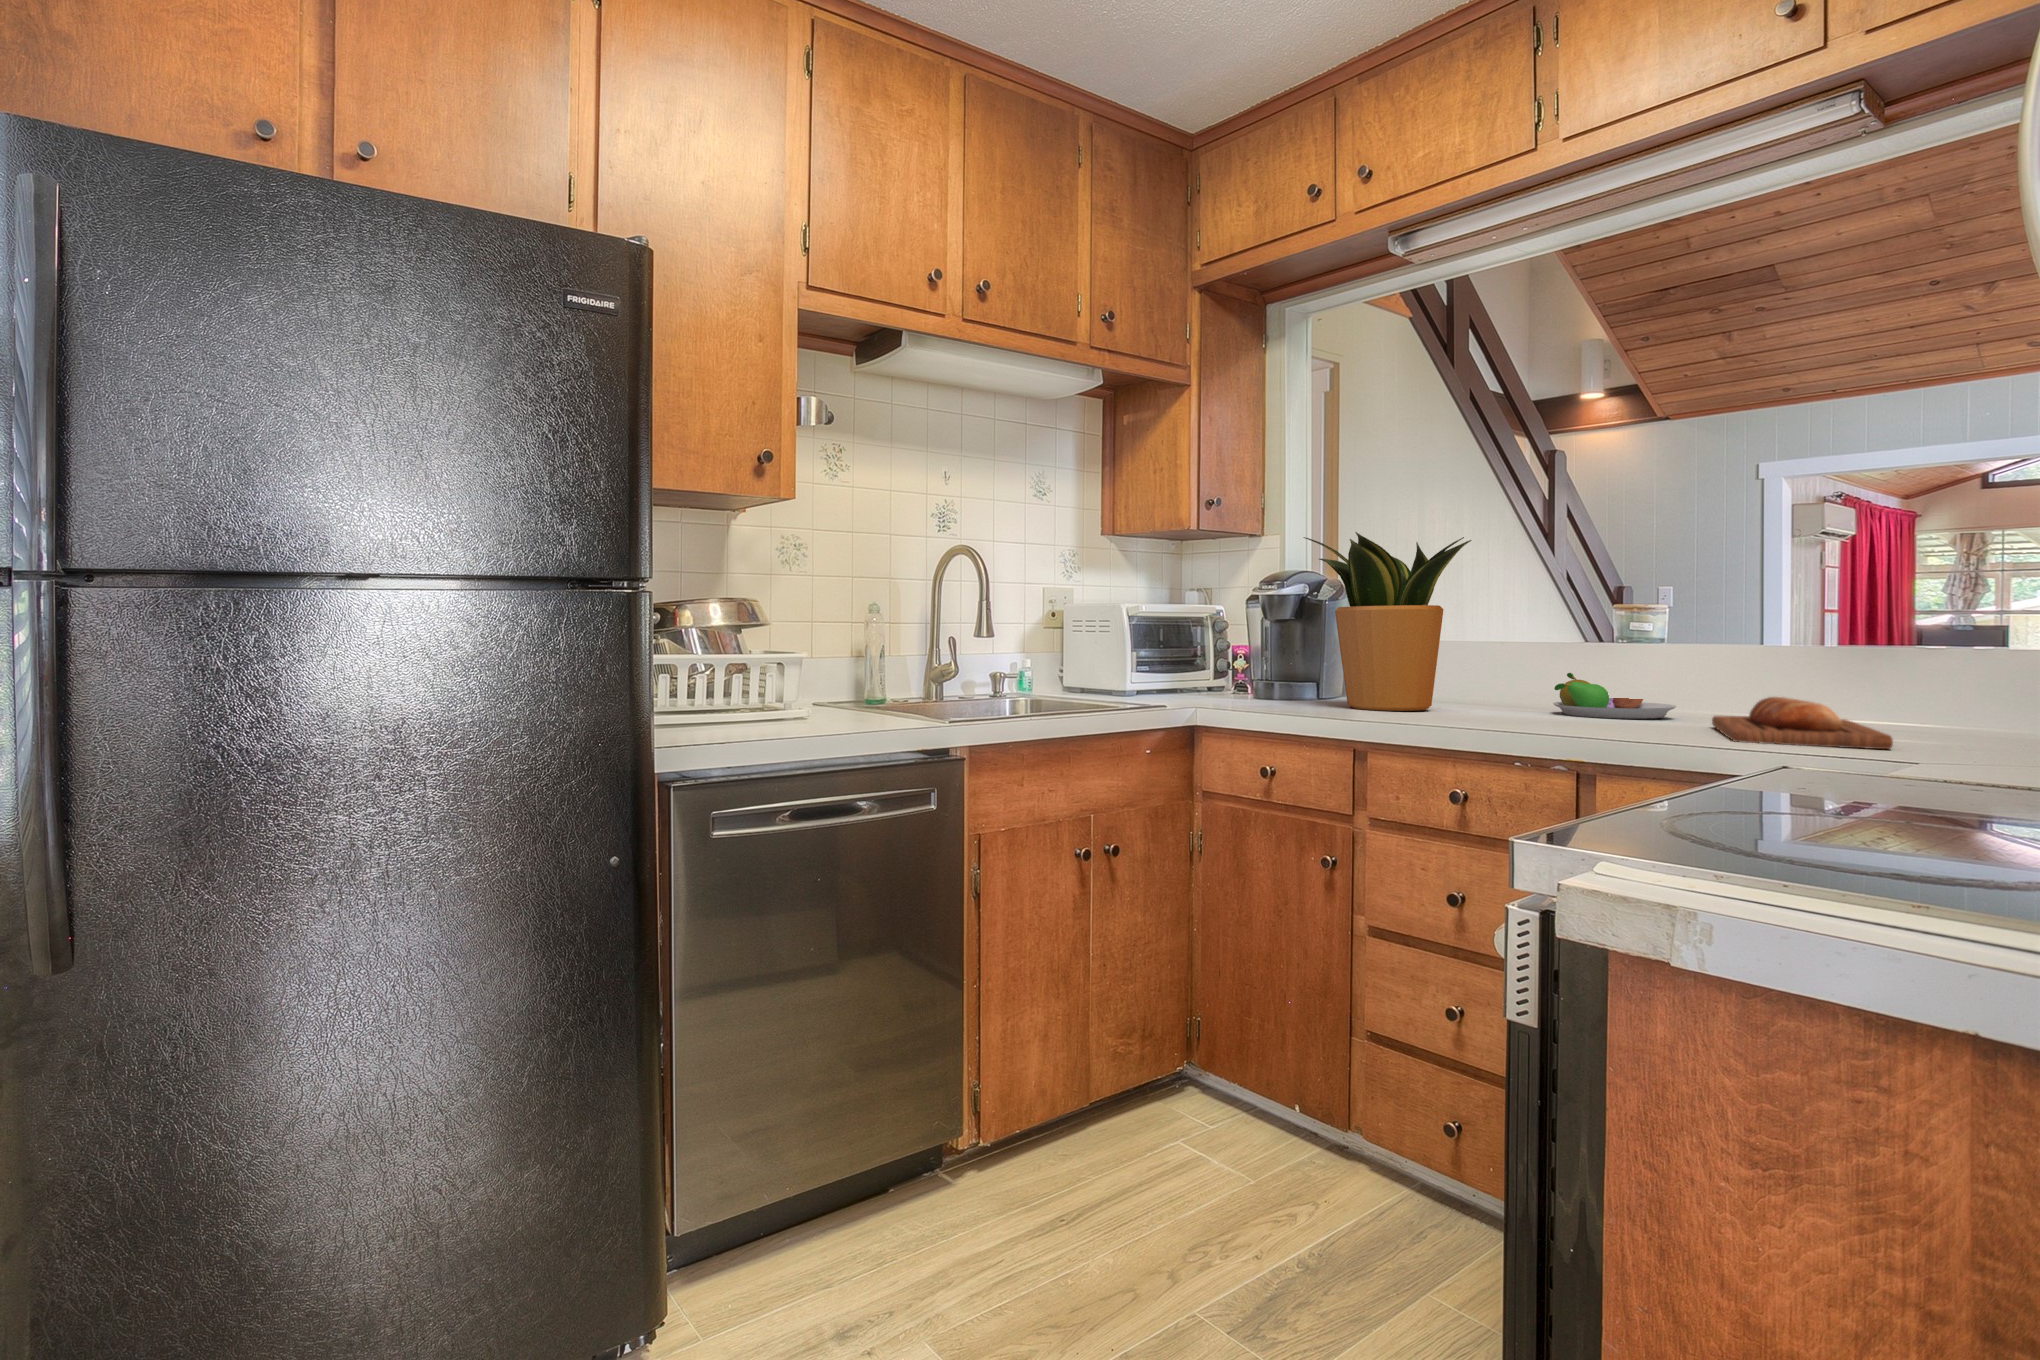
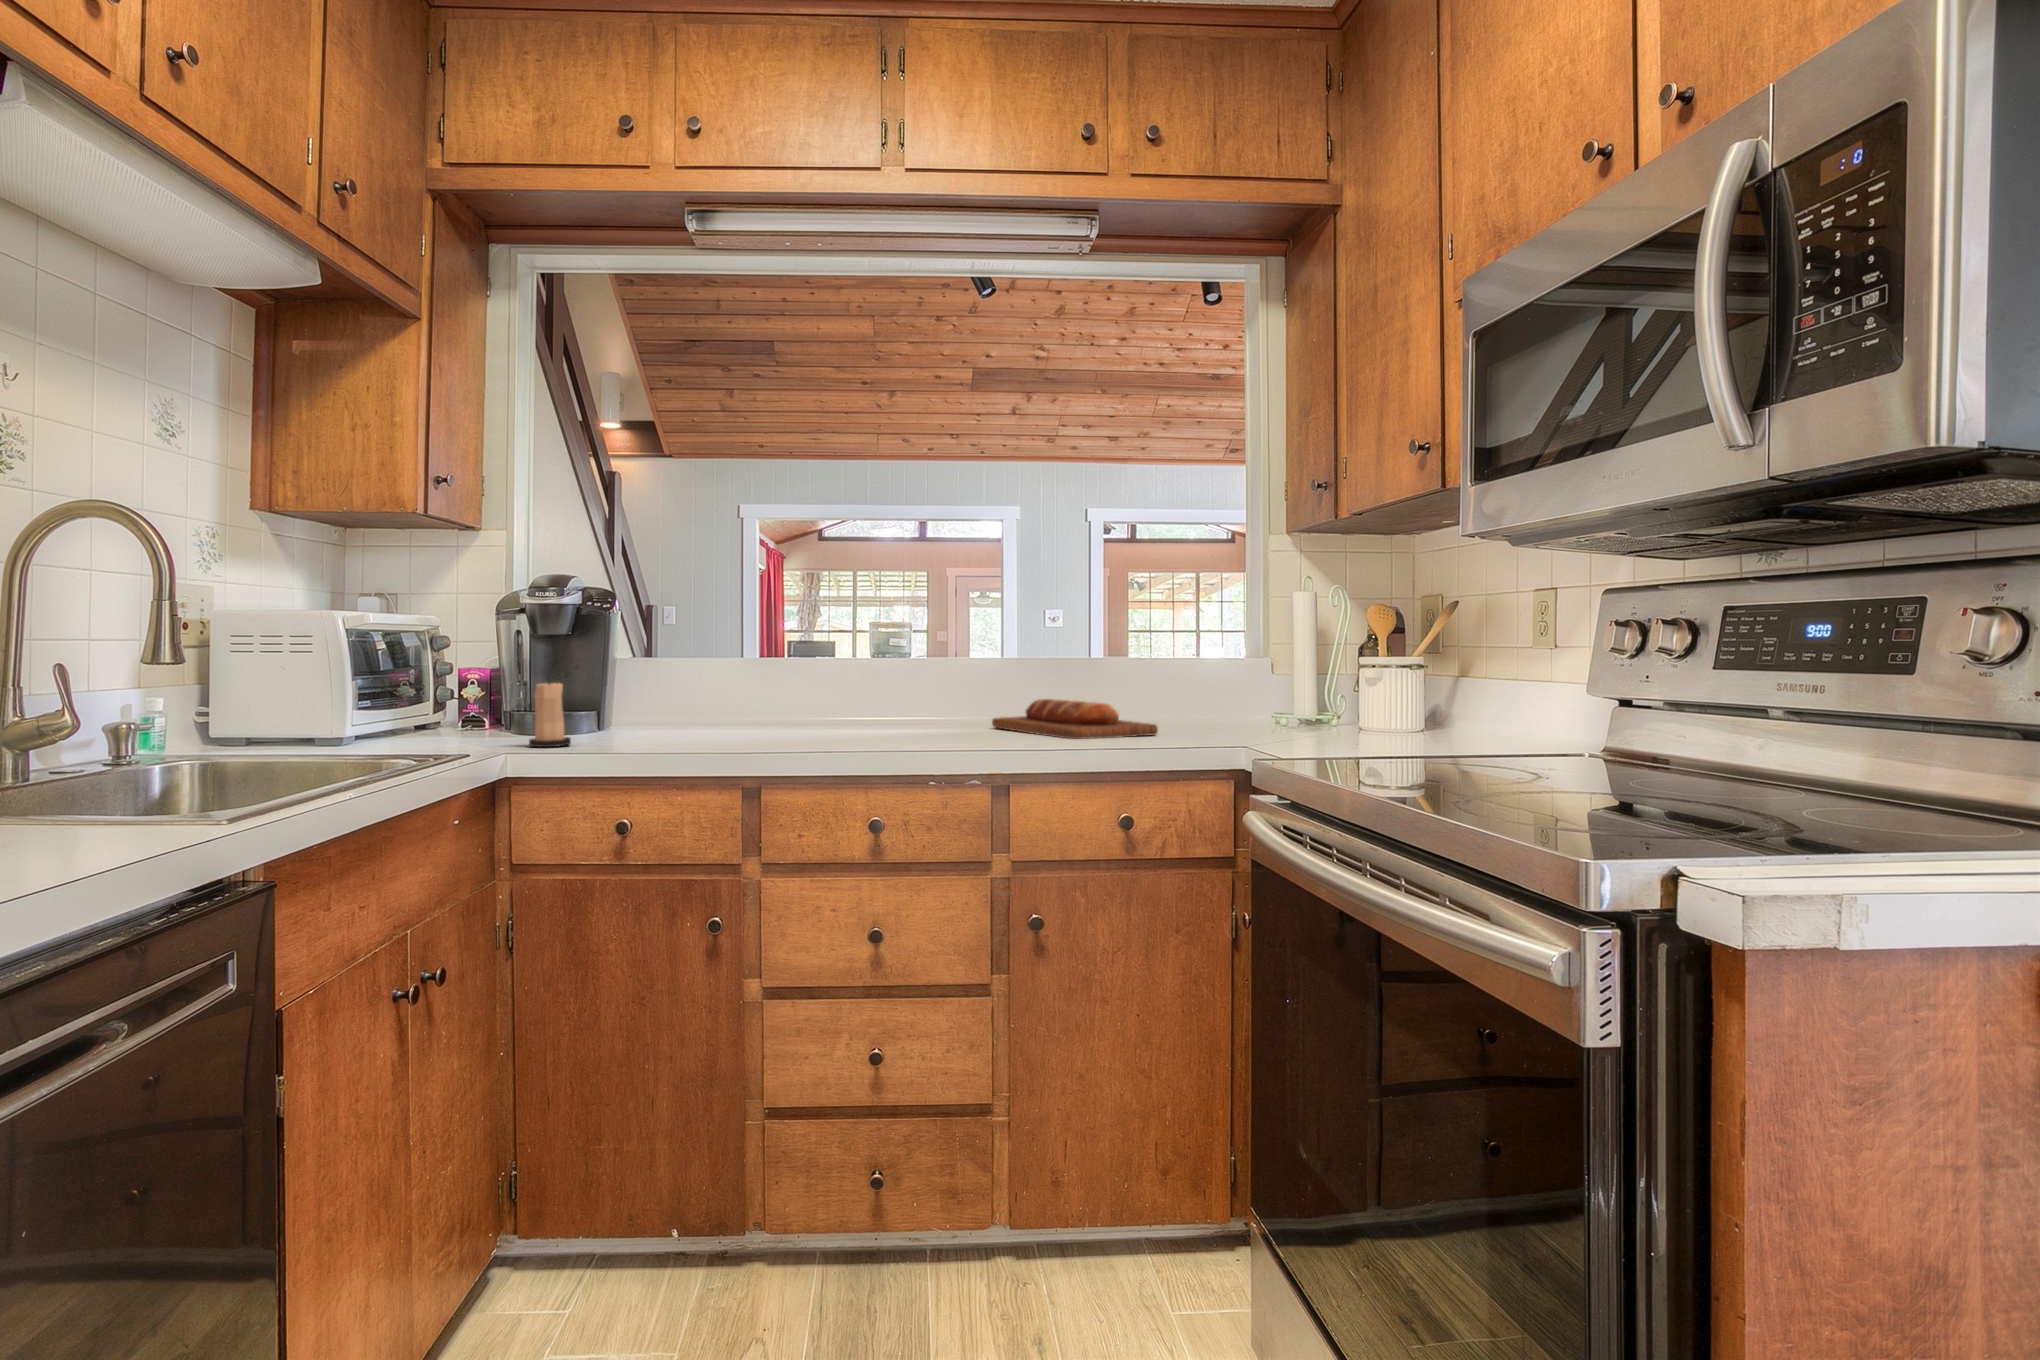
potted plant: present [1303,532,1471,711] -> none [618,532,815,737]
candle: none [1210,653,1243,706] -> present [529,679,571,747]
fruit bowl: present [1553,673,1676,719] -> none [839,686,937,727]

